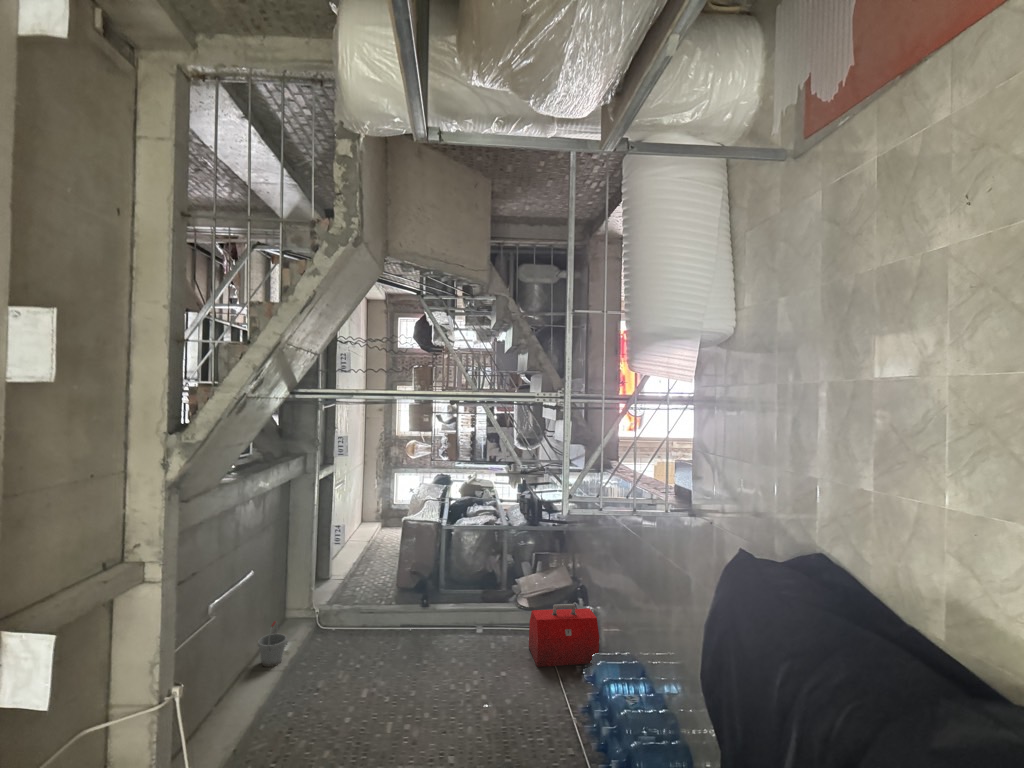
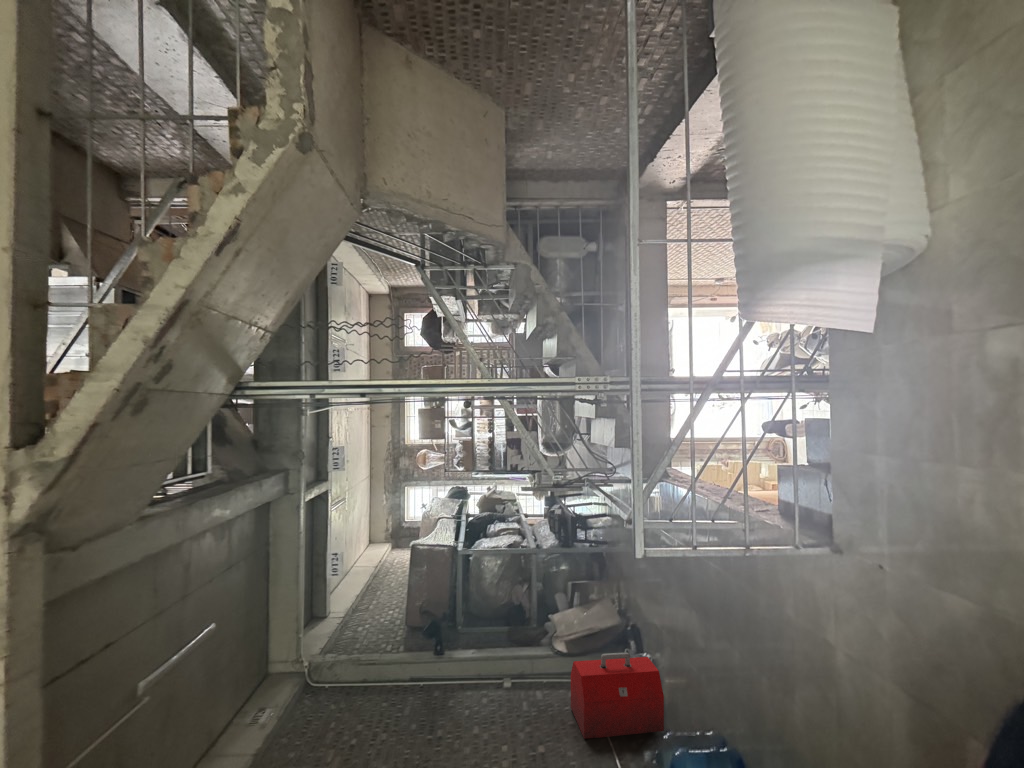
bucket: present [258,621,287,667] -> none [222,684,261,746]

